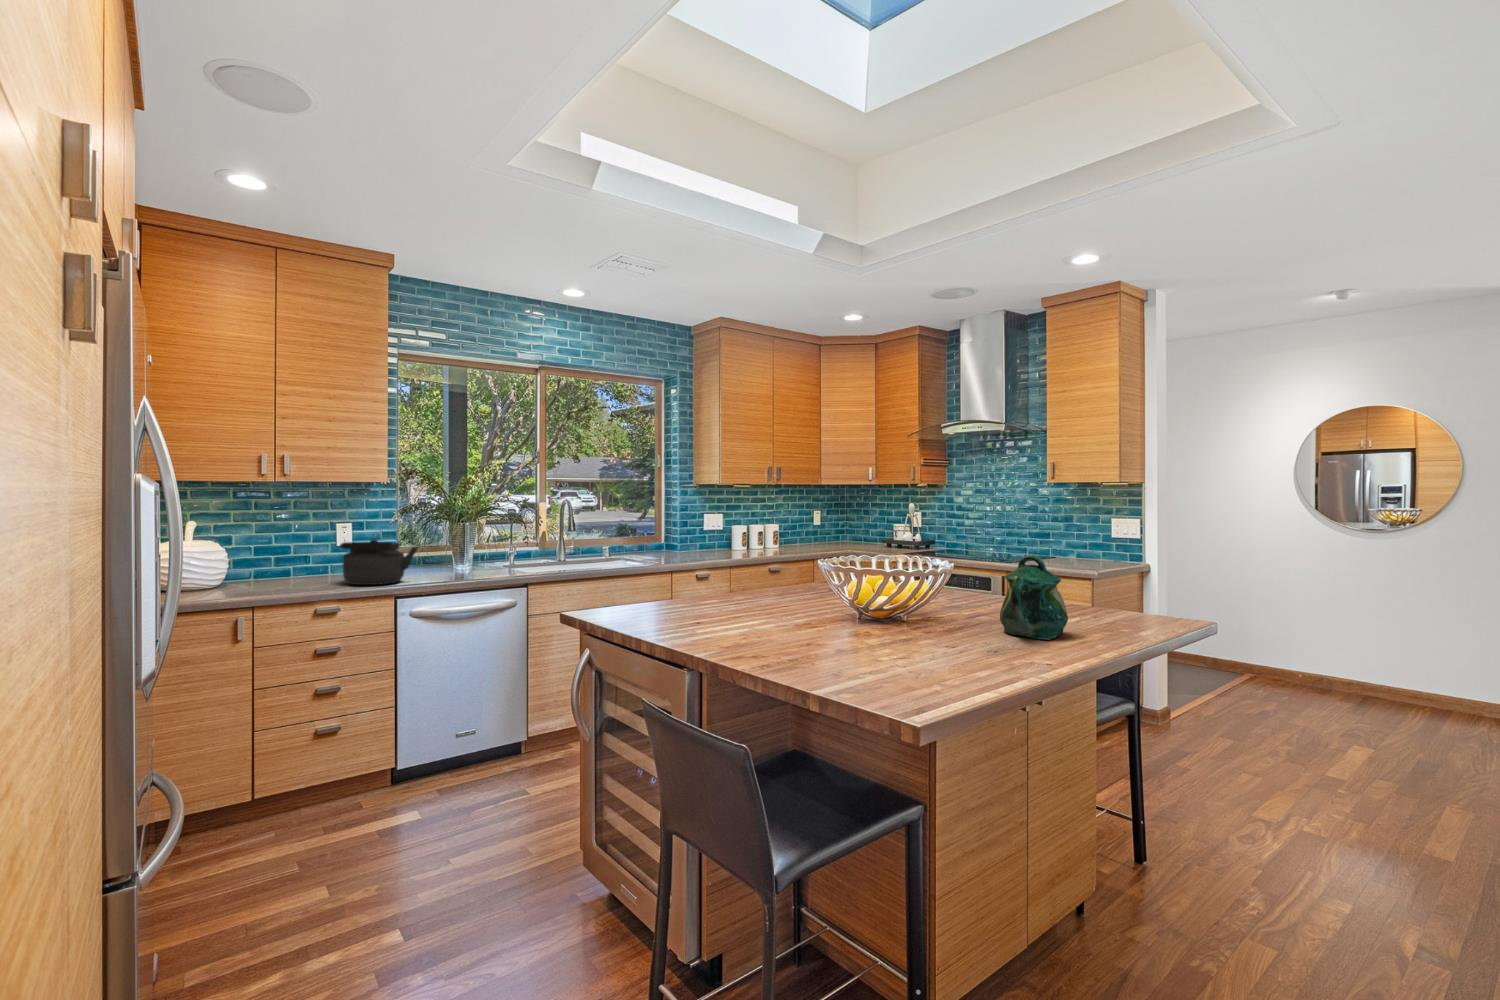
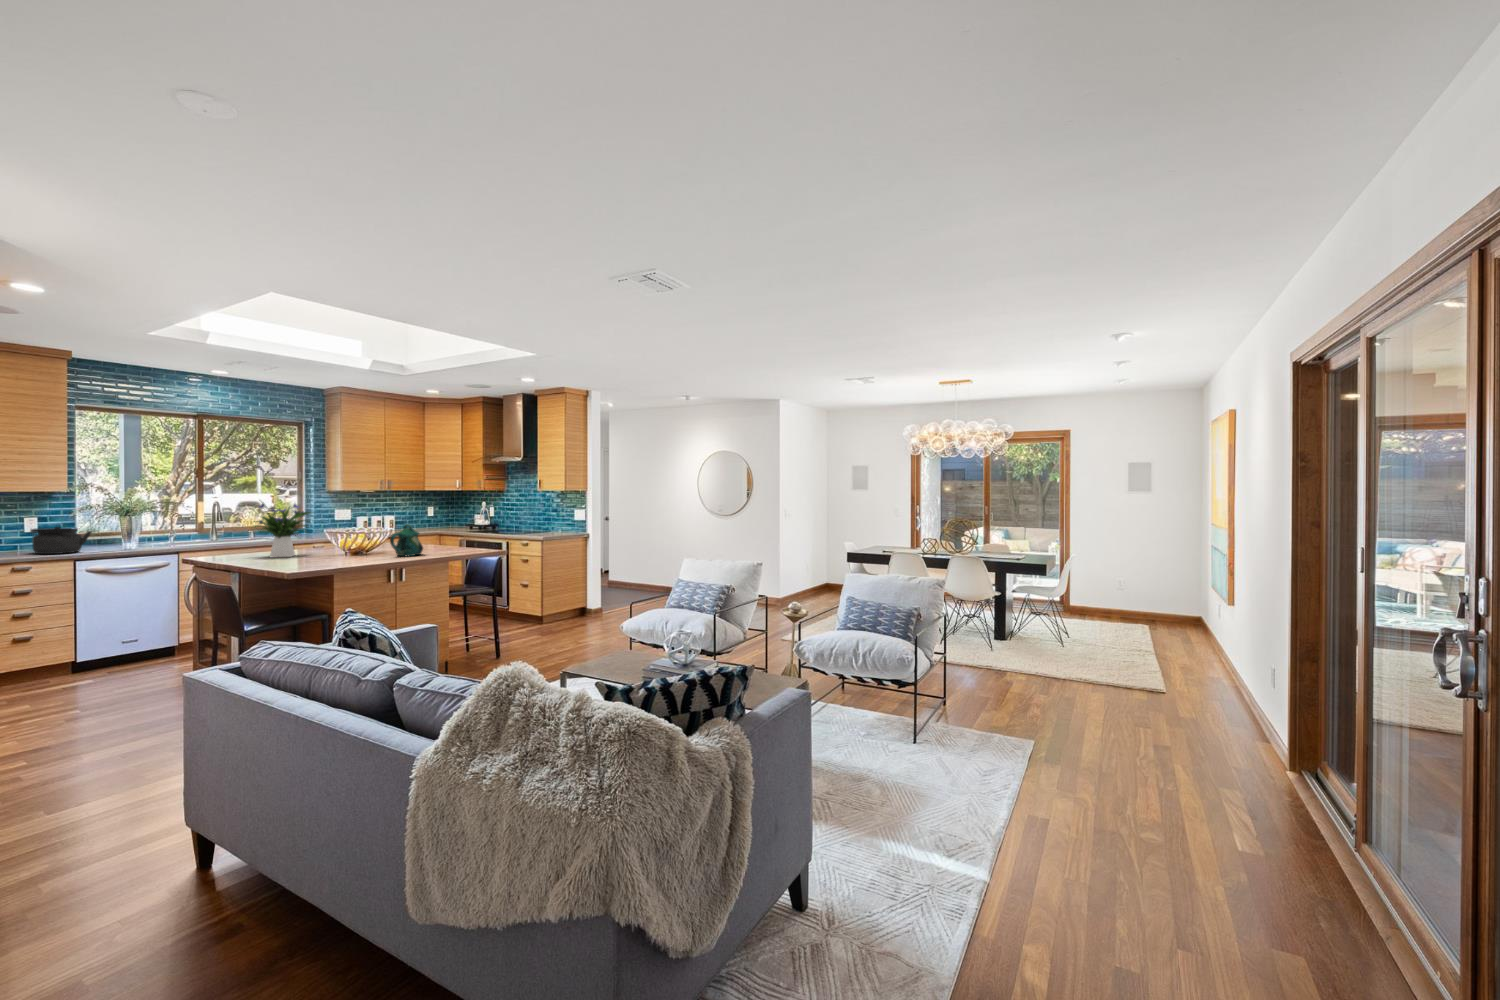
flower arrangement: none [689,491,811,624] -> present [254,502,311,558]

